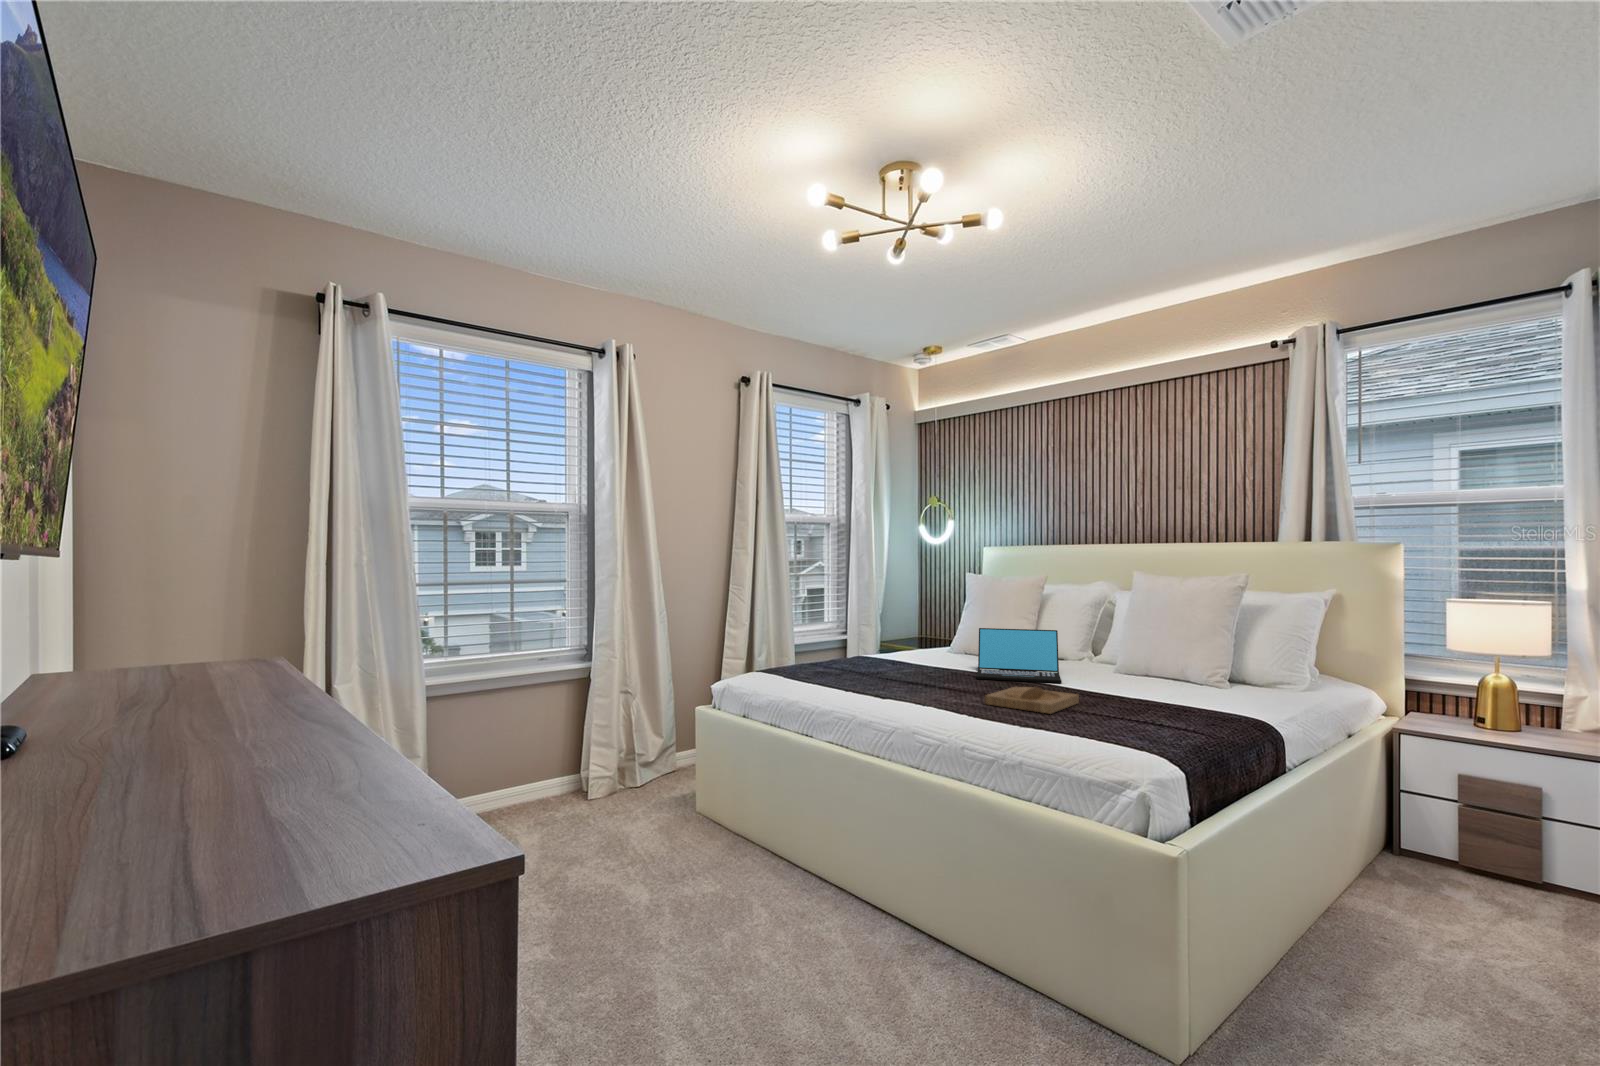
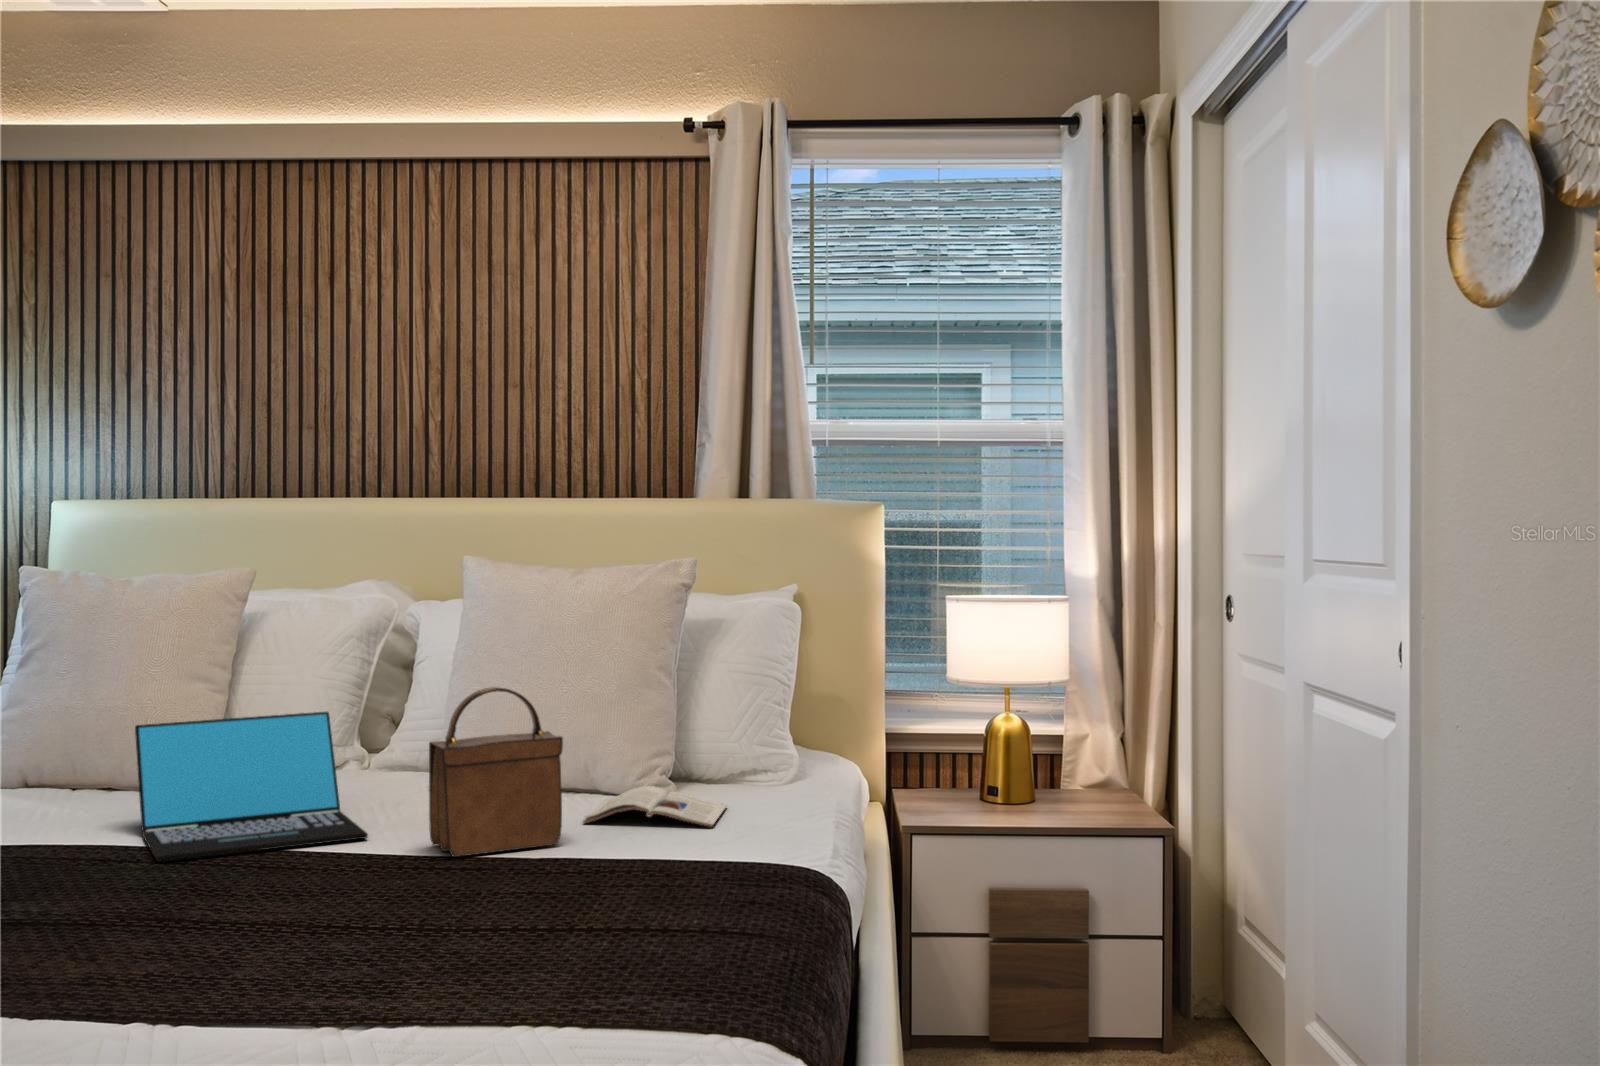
handbag: none [1084,621,1146,696] -> present [429,687,563,857]
magazine: none [1165,680,1253,701] -> present [583,786,727,827]
tray: present [985,687,1079,714] -> none [249,871,456,941]

